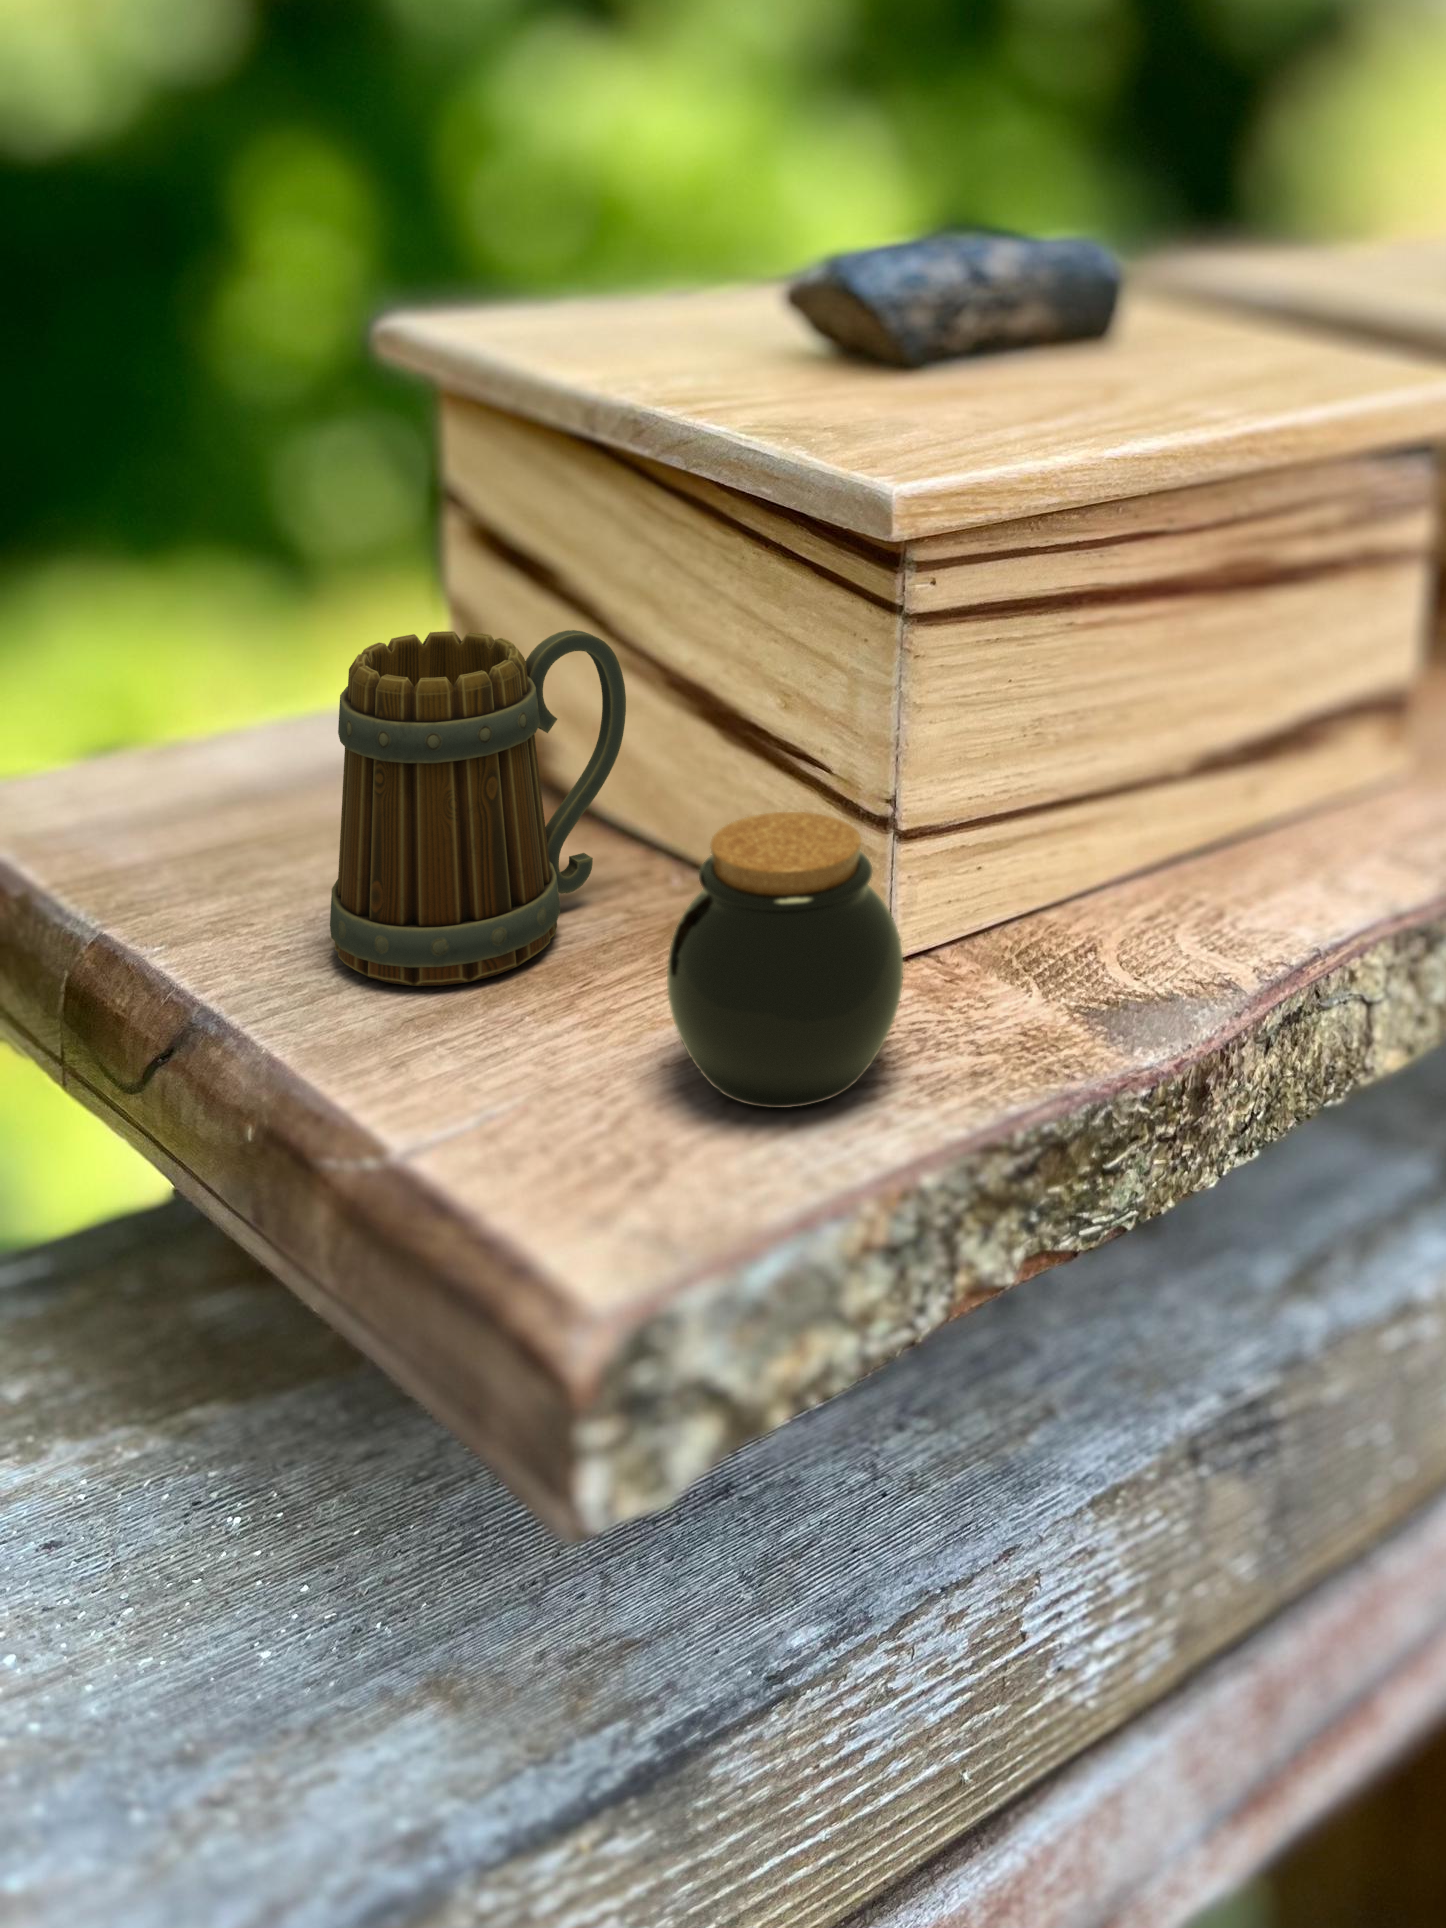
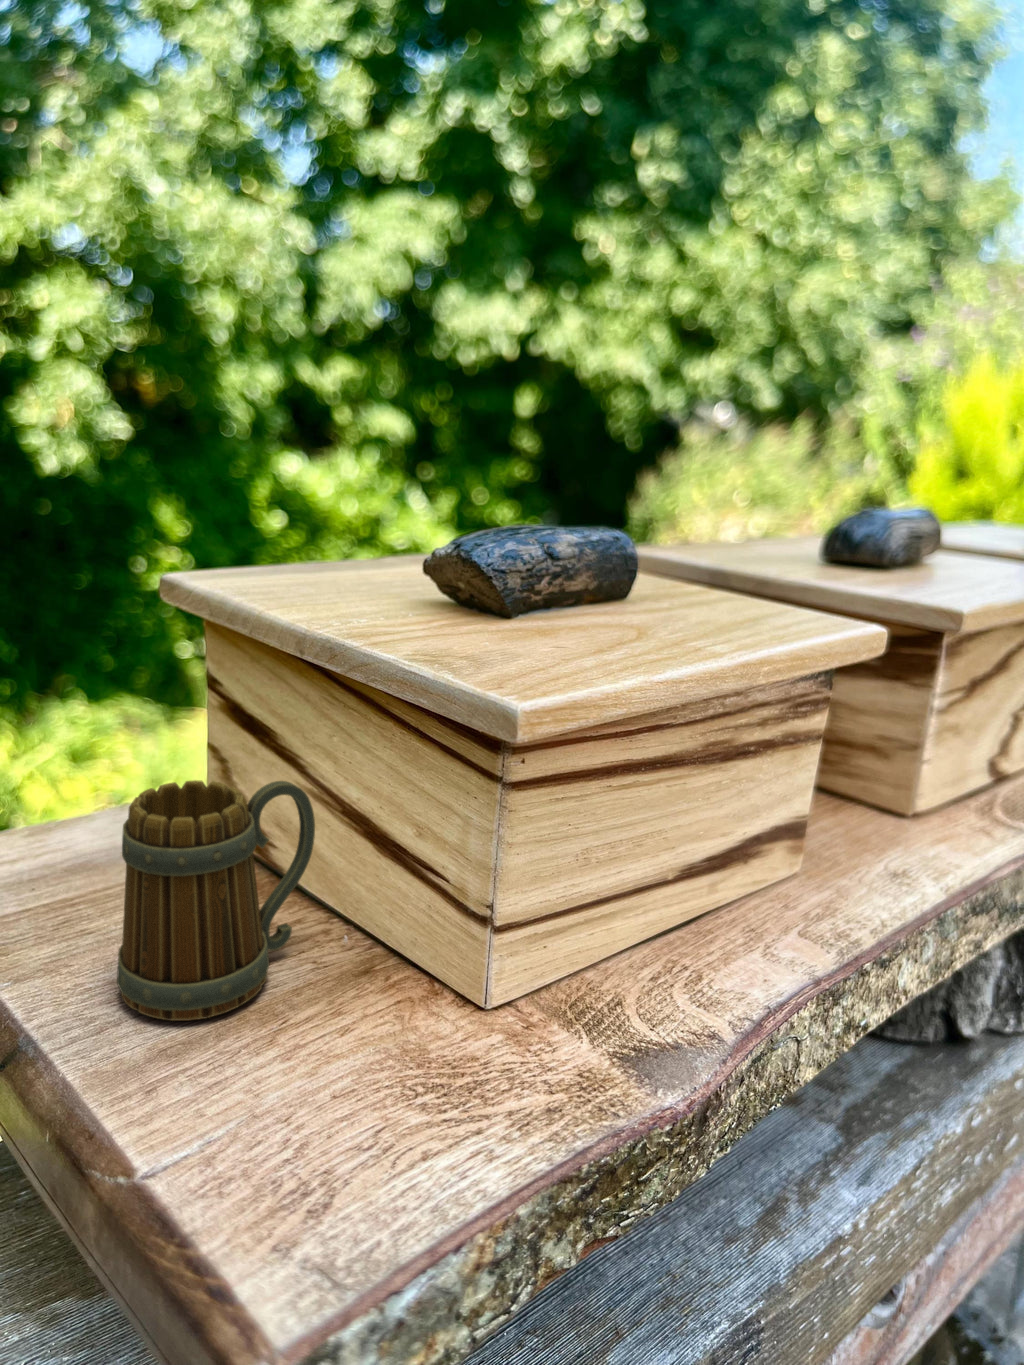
jar: present [667,812,903,1108] -> none [337,925,503,1140]

